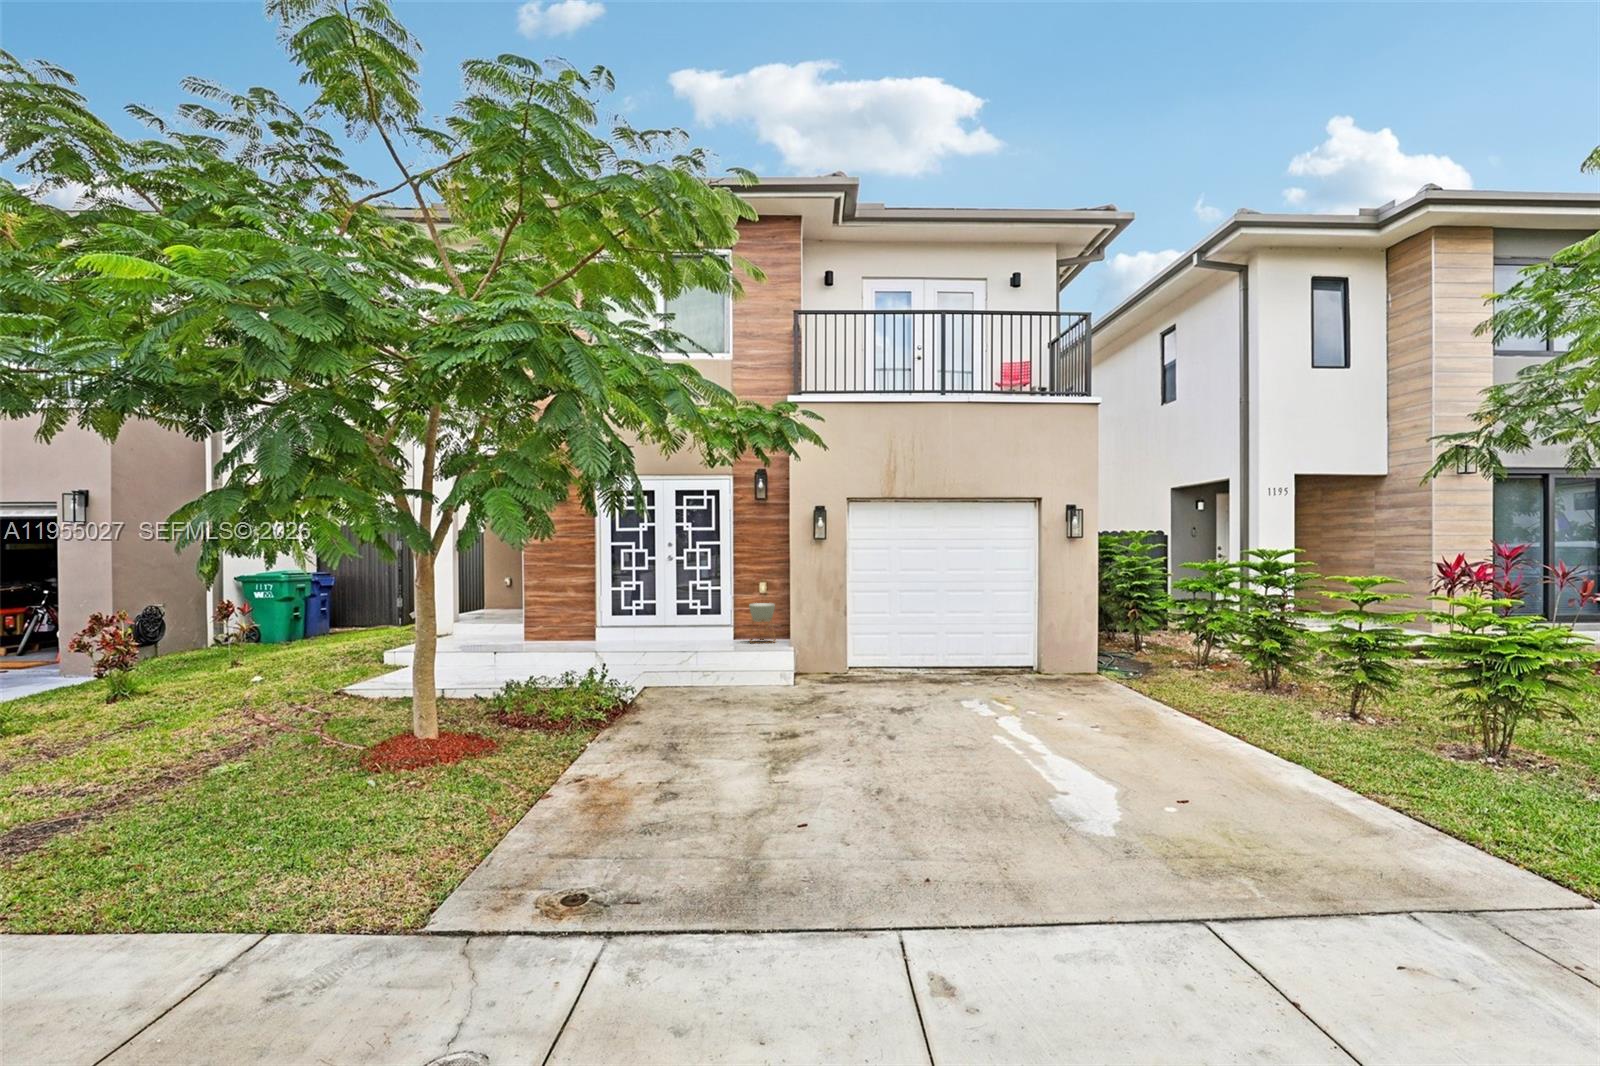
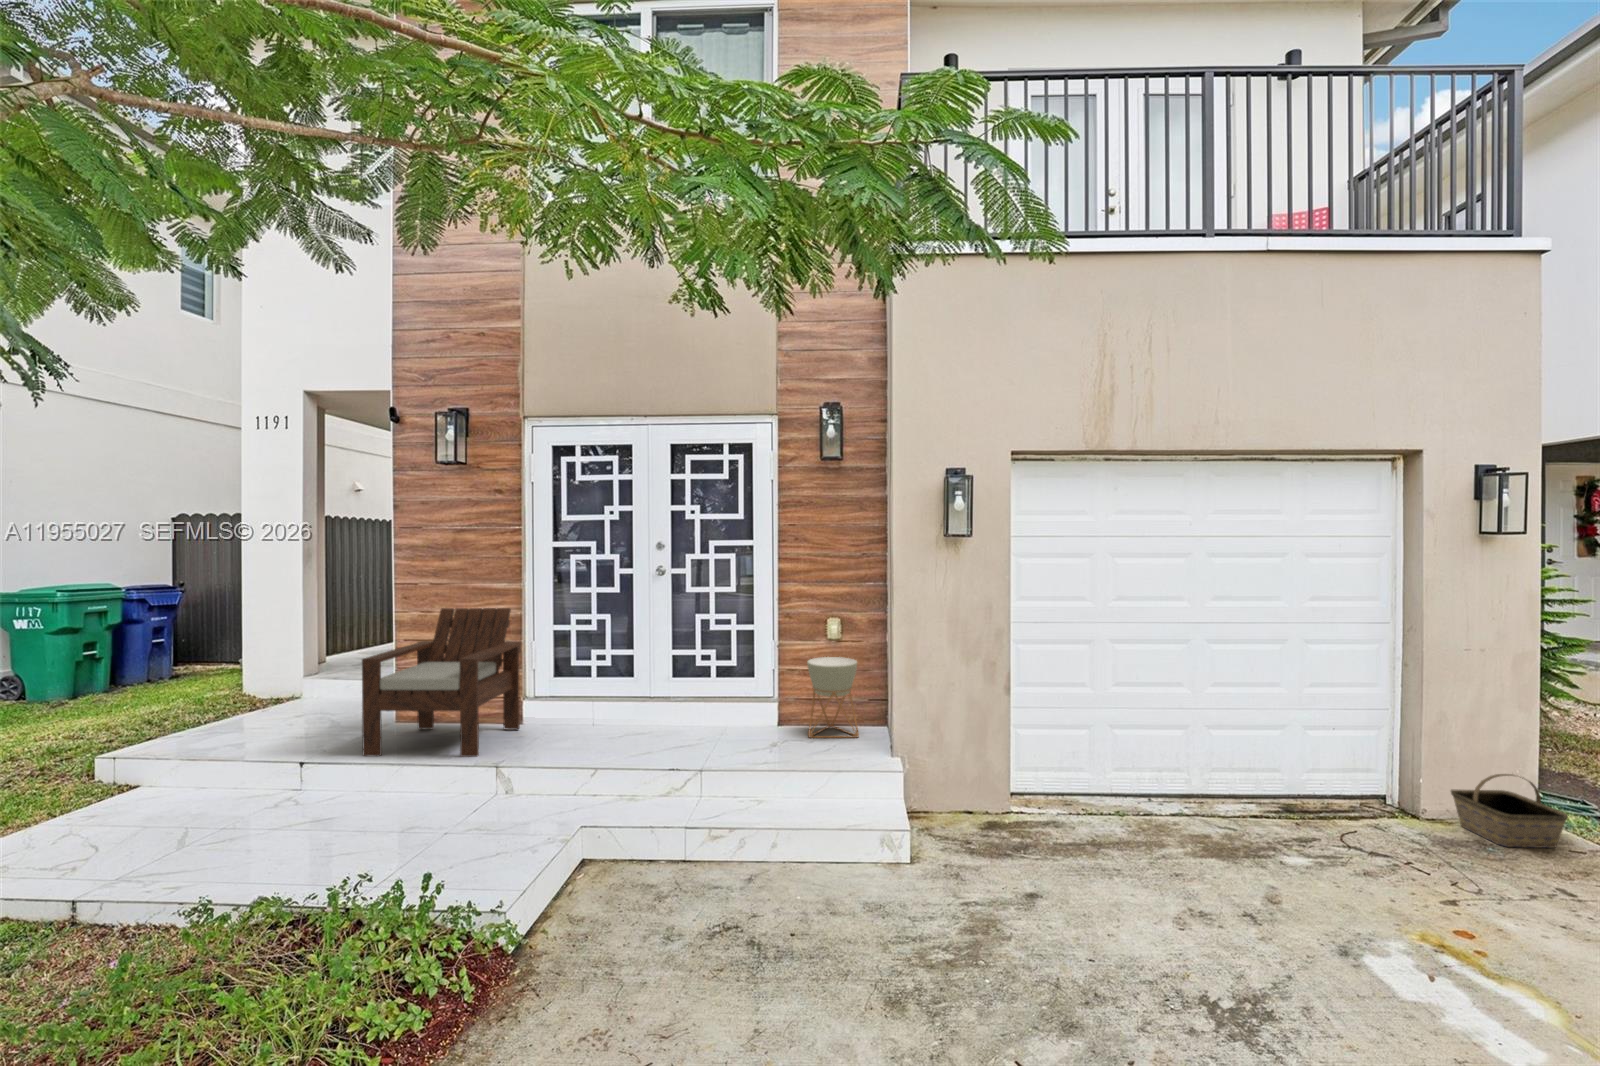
chair: none [523,578,596,652] -> present [362,608,521,757]
basket: none [1049,647,1087,678] -> present [1451,774,1568,848]

